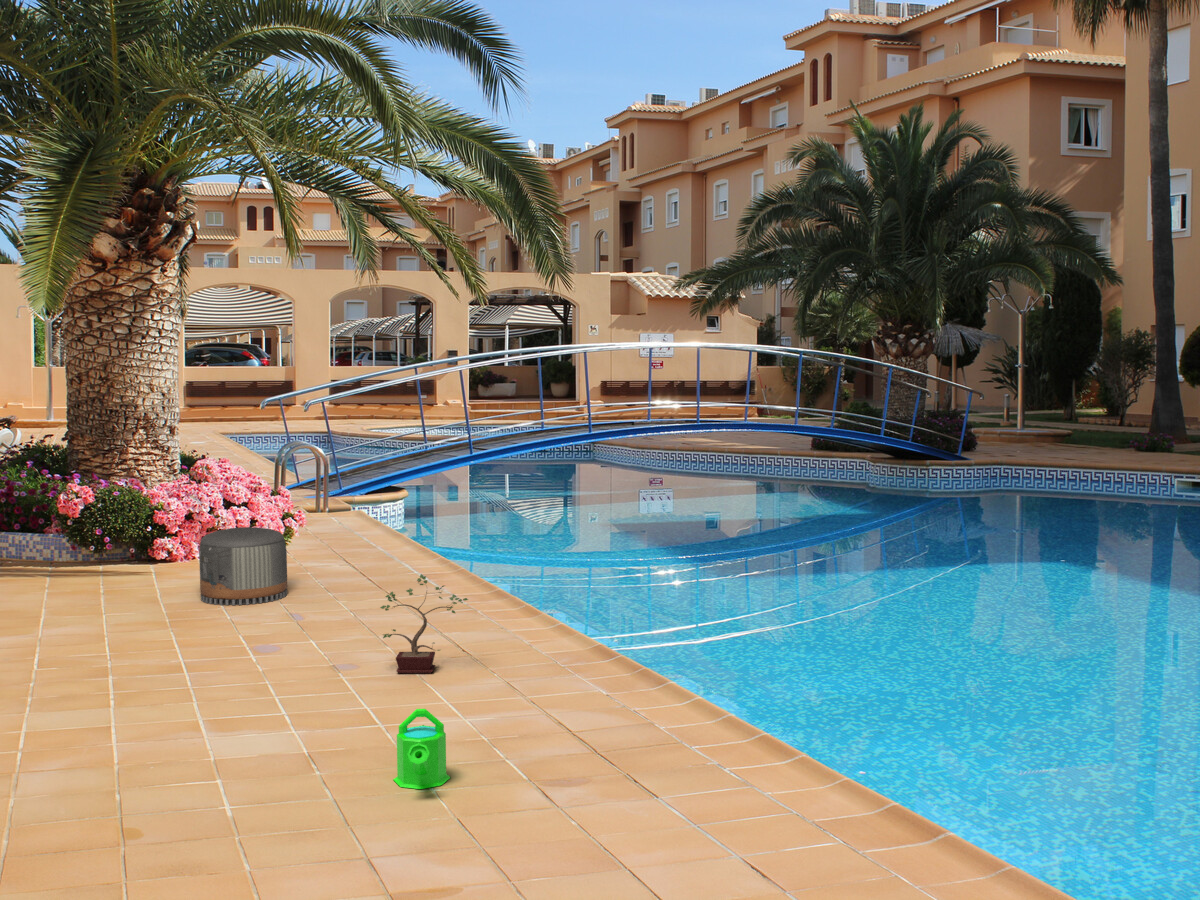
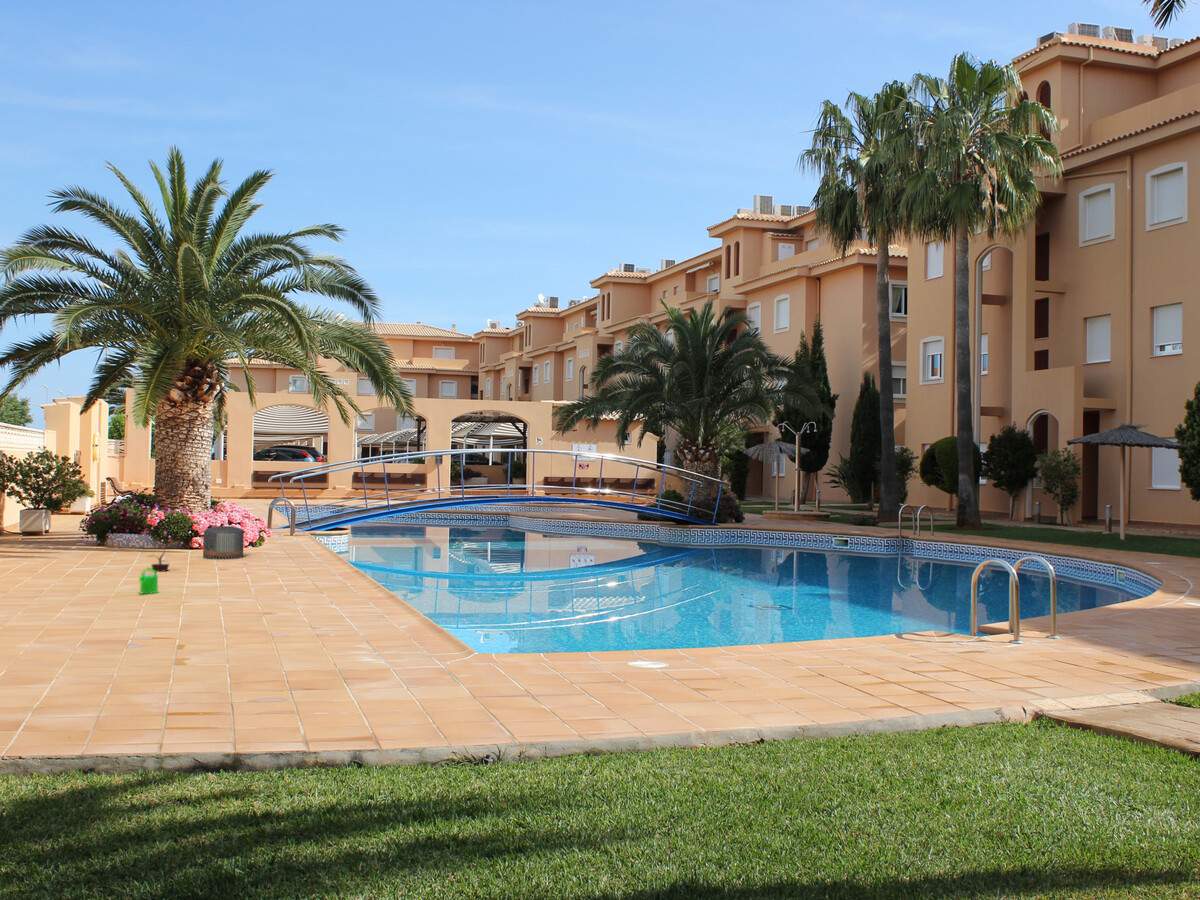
potted plant: present [380,574,468,673] -> present [150,537,175,571]
watering can: present [393,709,450,789] -> present [139,567,158,594]

